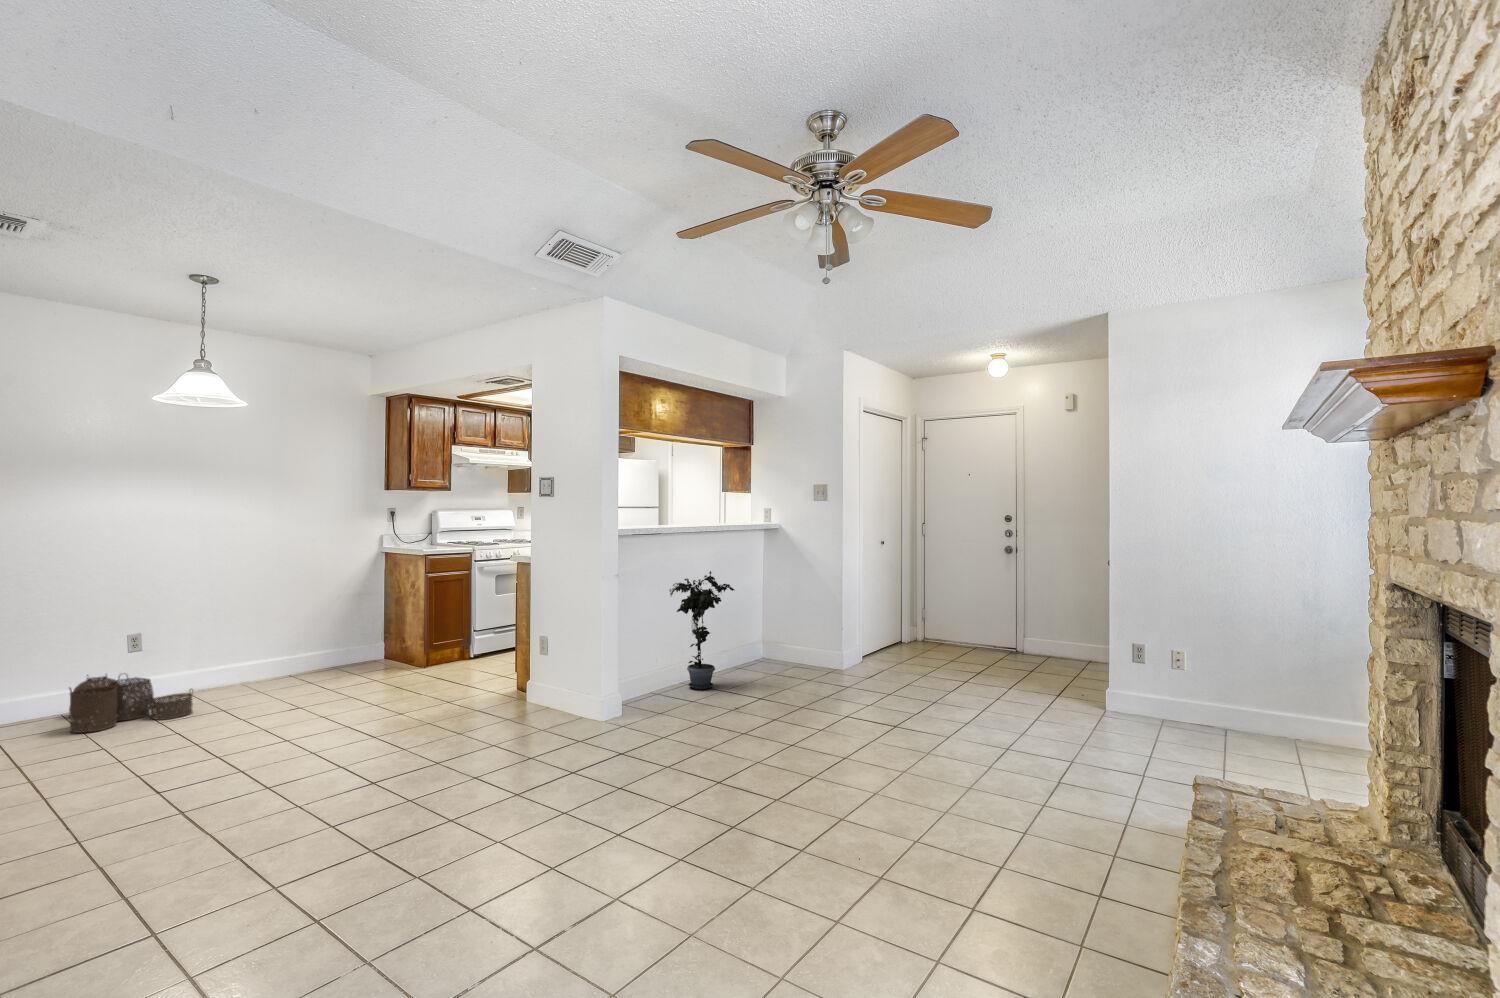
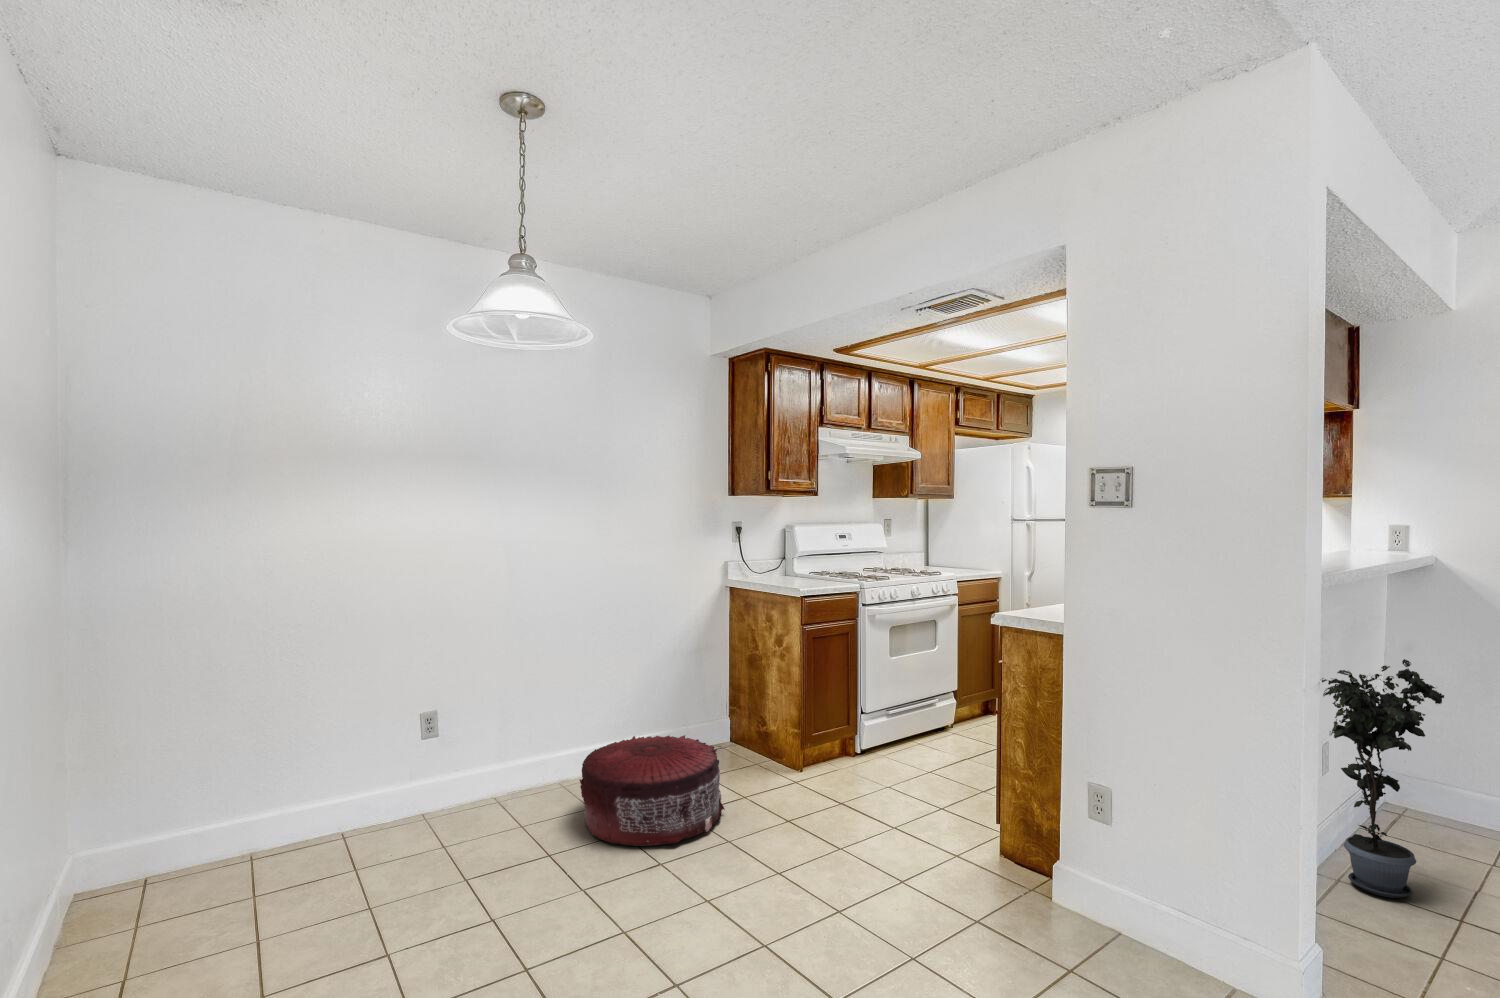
pouf: none [247,644,354,704] -> present [580,735,725,846]
woven basket: present [69,674,193,733] -> none [349,775,512,890]

